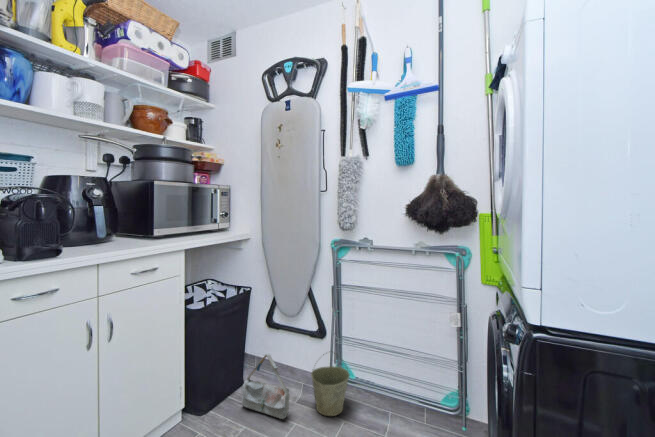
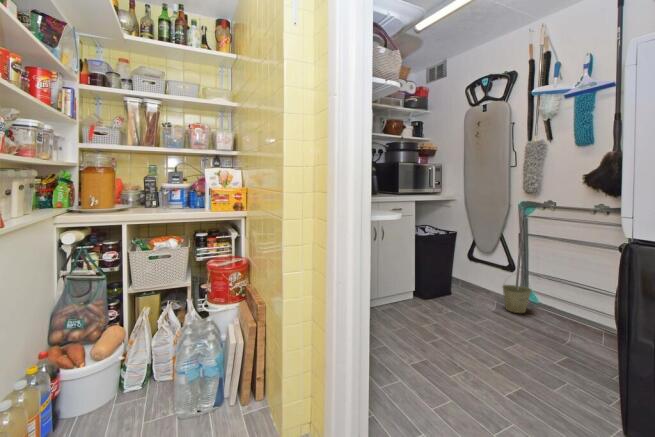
bag: present [242,353,289,419] -> none [455,269,487,308]

